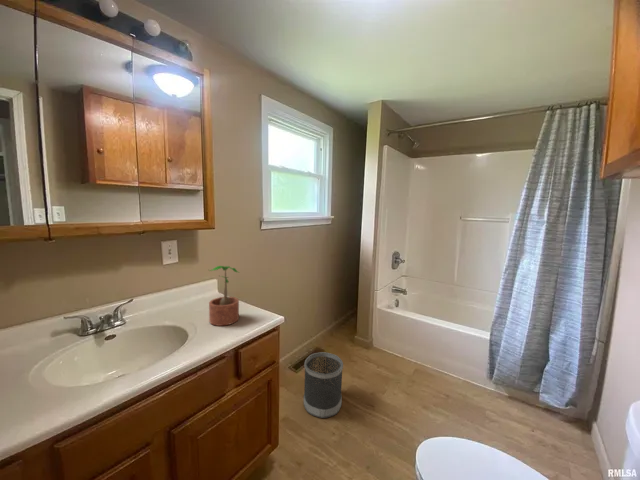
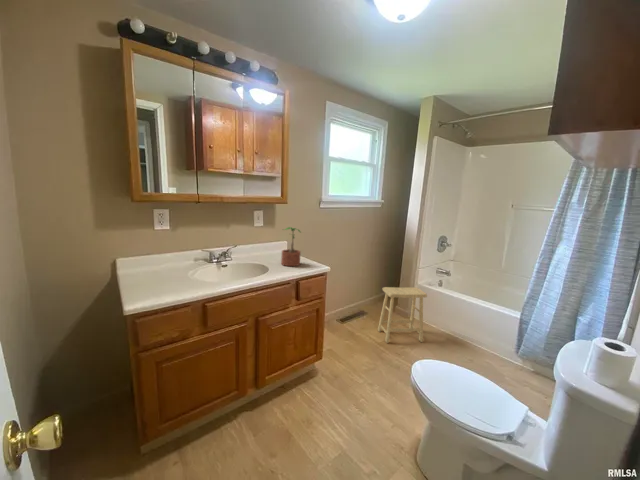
footstool: none [340,315,394,389] -> present [378,287,427,343]
wastebasket: present [303,352,343,418] -> none [344,309,378,356]

